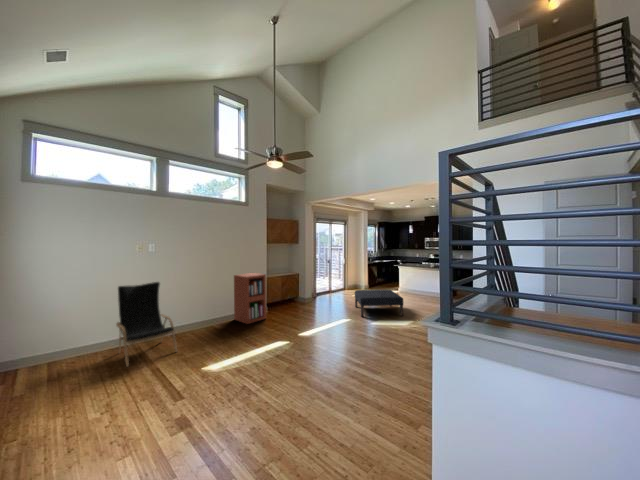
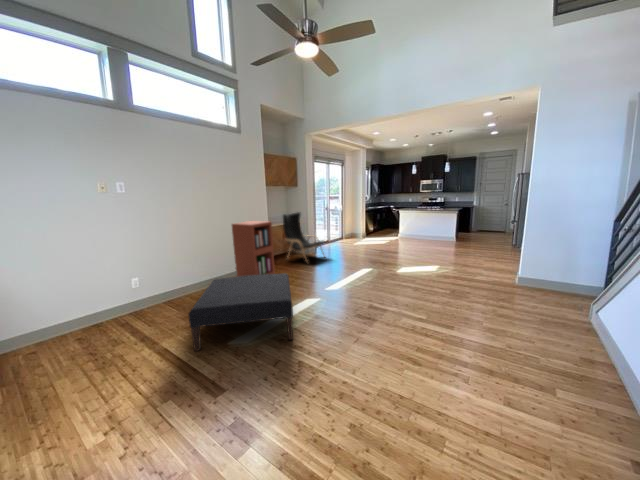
lounge chair: present [116,282,177,367] -> present [283,212,323,256]
ottoman: present [355,290,404,317] -> present [188,273,293,351]

